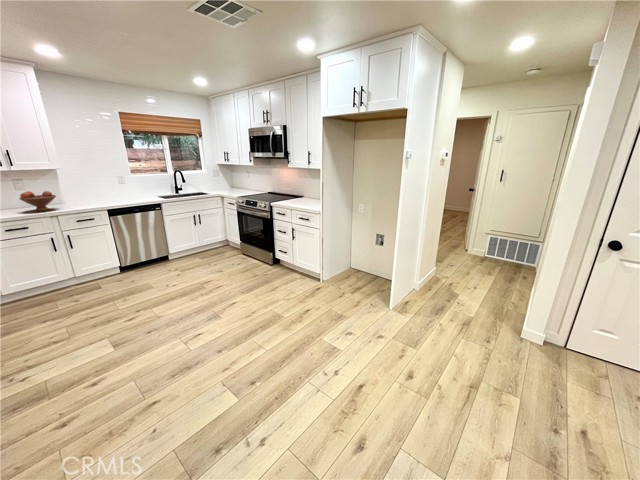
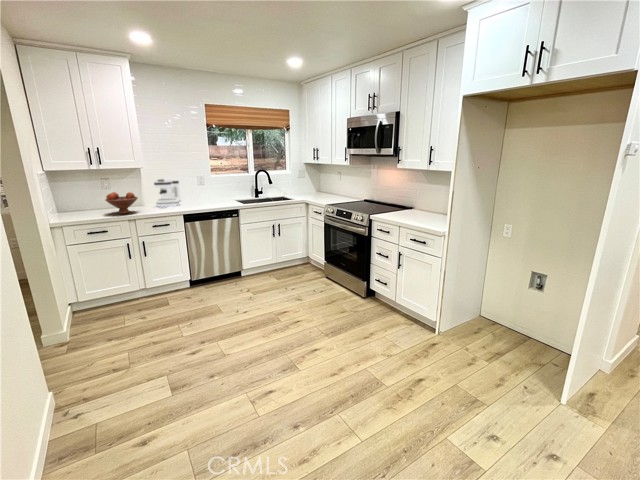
coffee maker: none [71,178,103,204] -> present [154,178,181,206]

